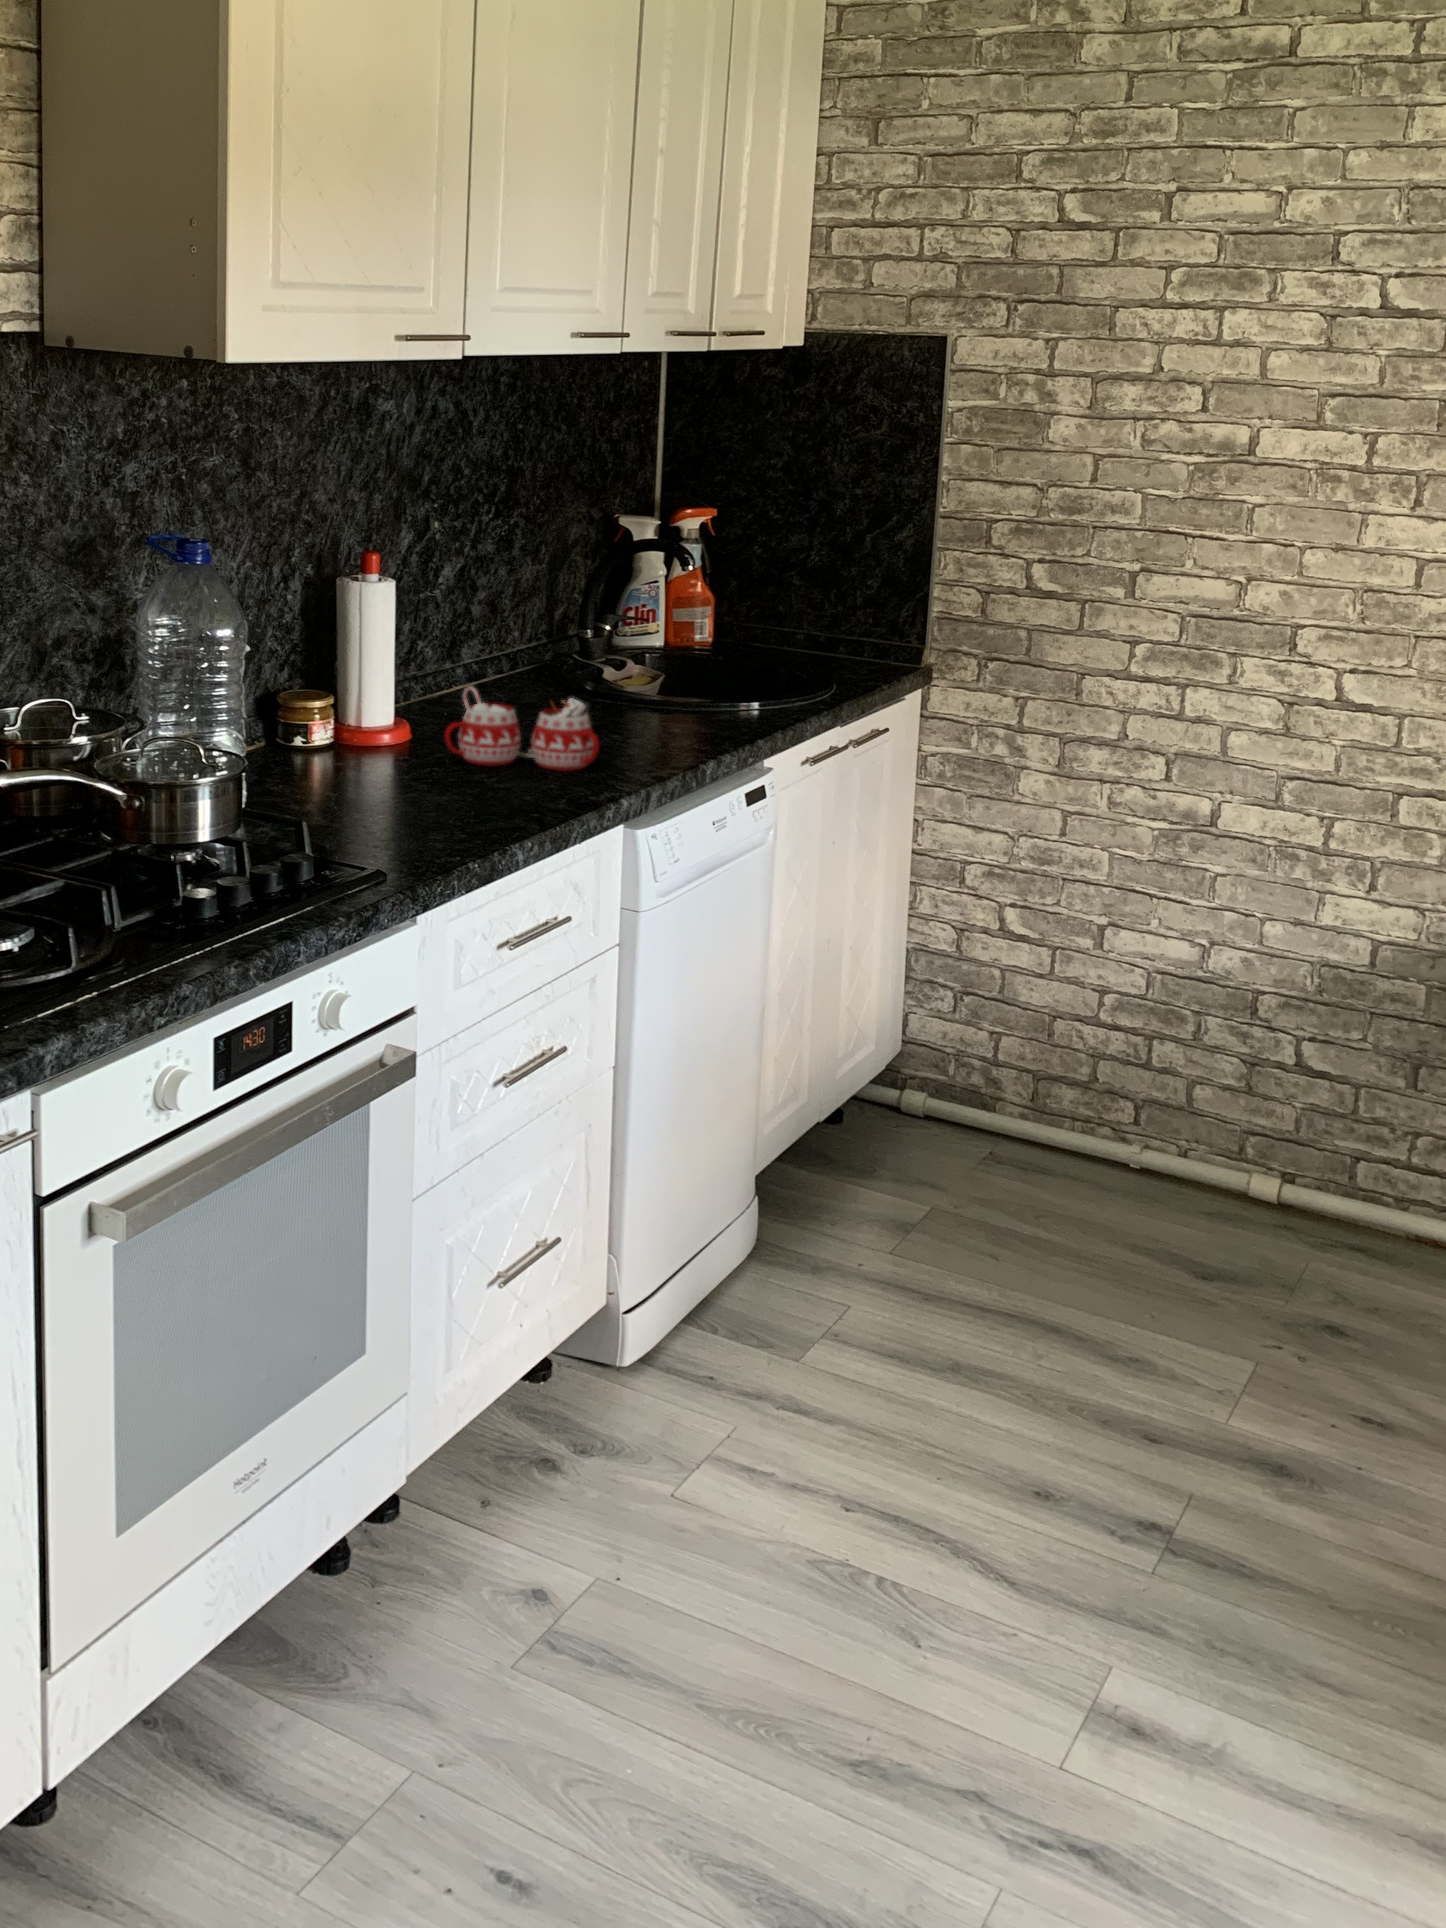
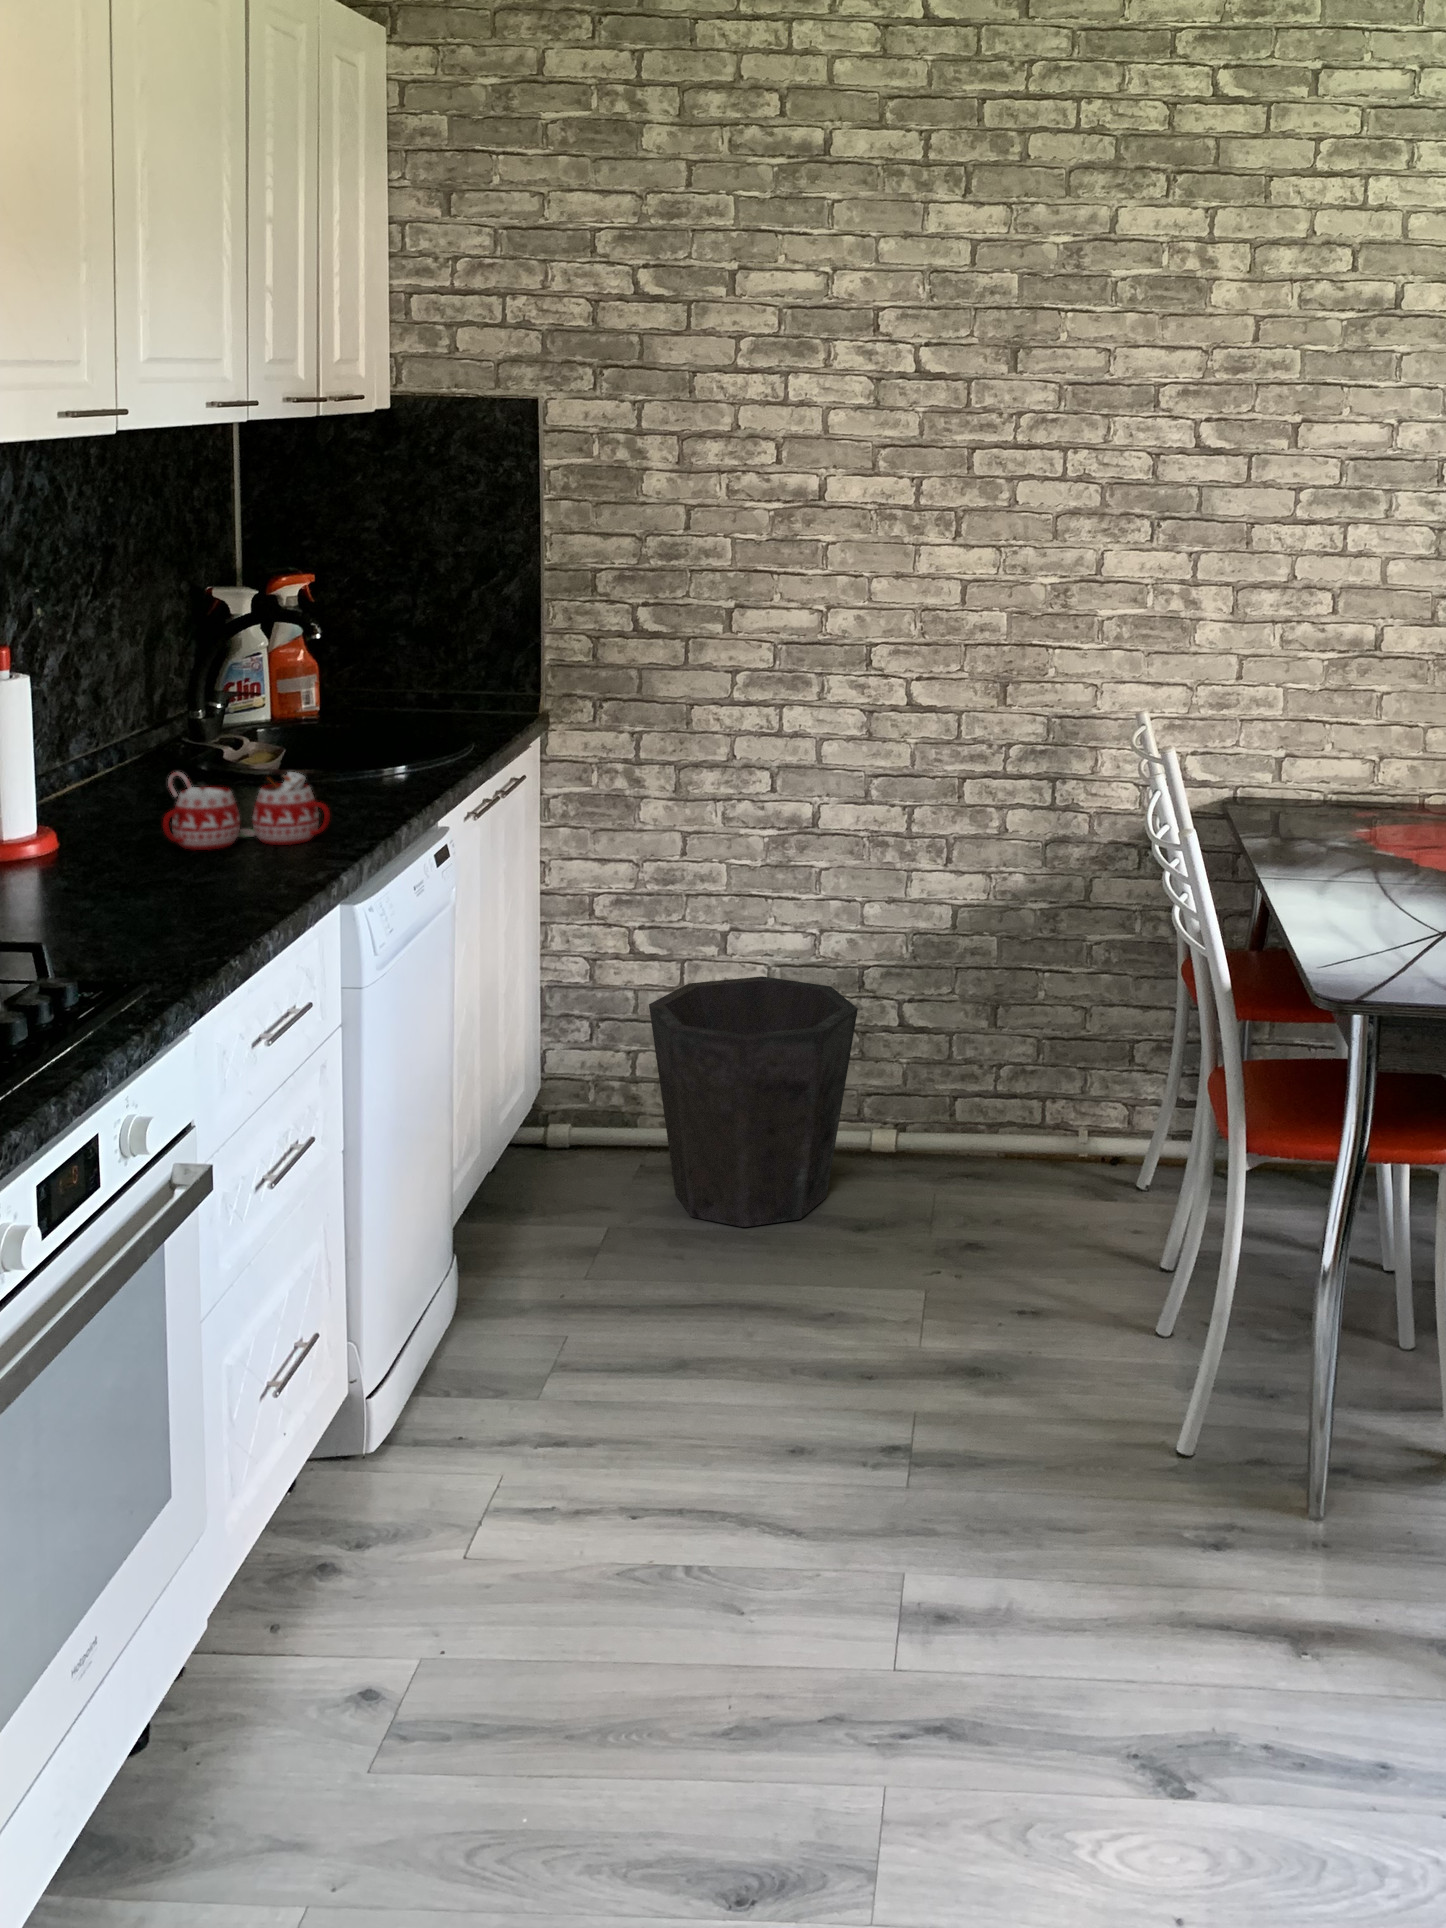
waste bin: none [996,974,1229,1257] -> present [649,976,858,1227]

